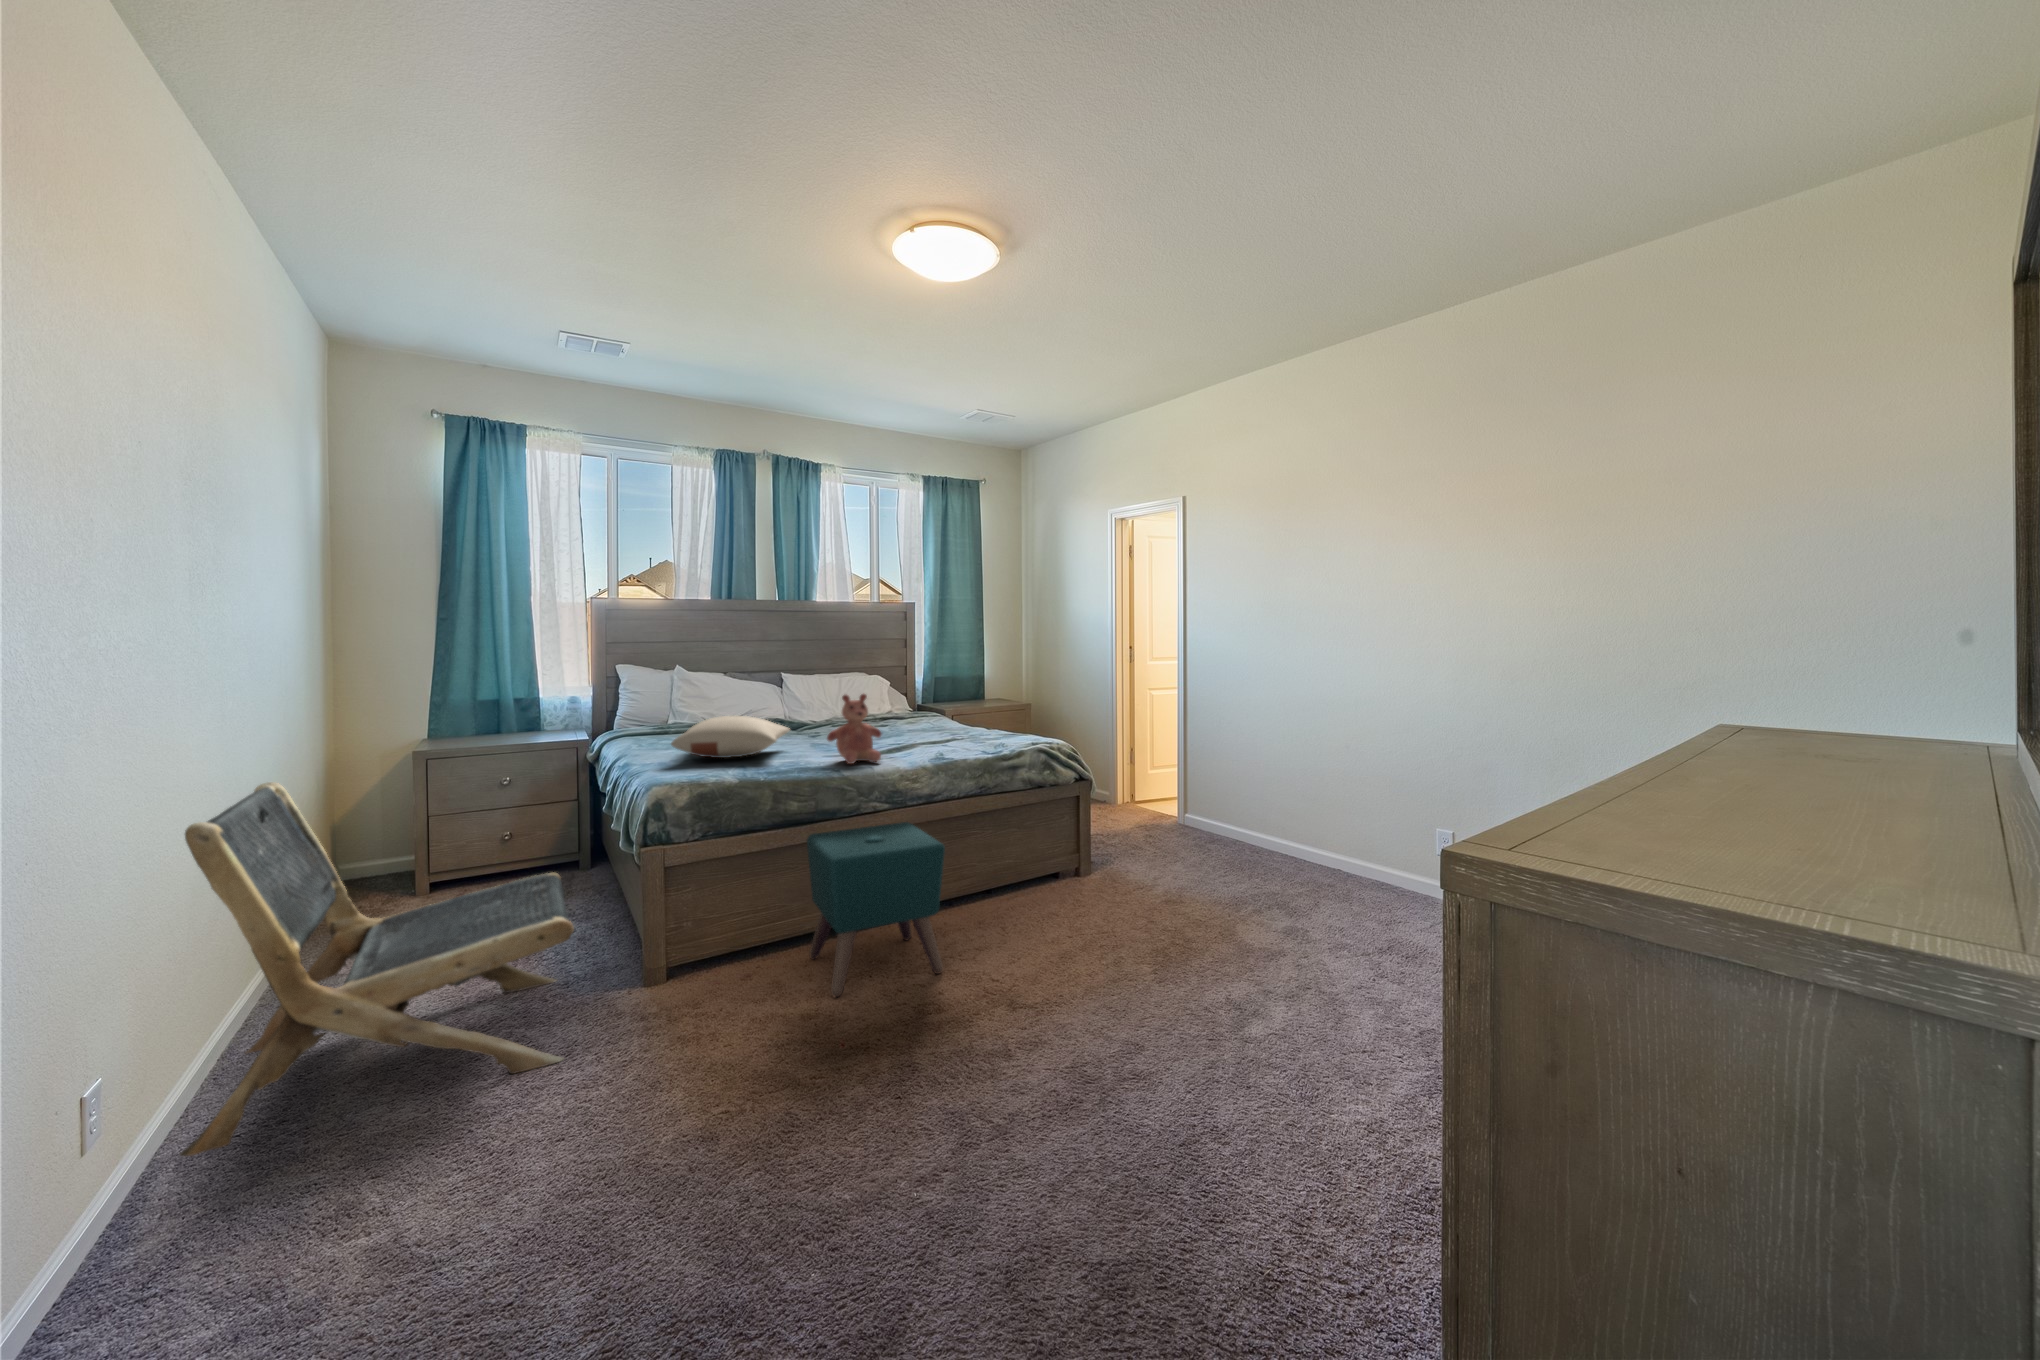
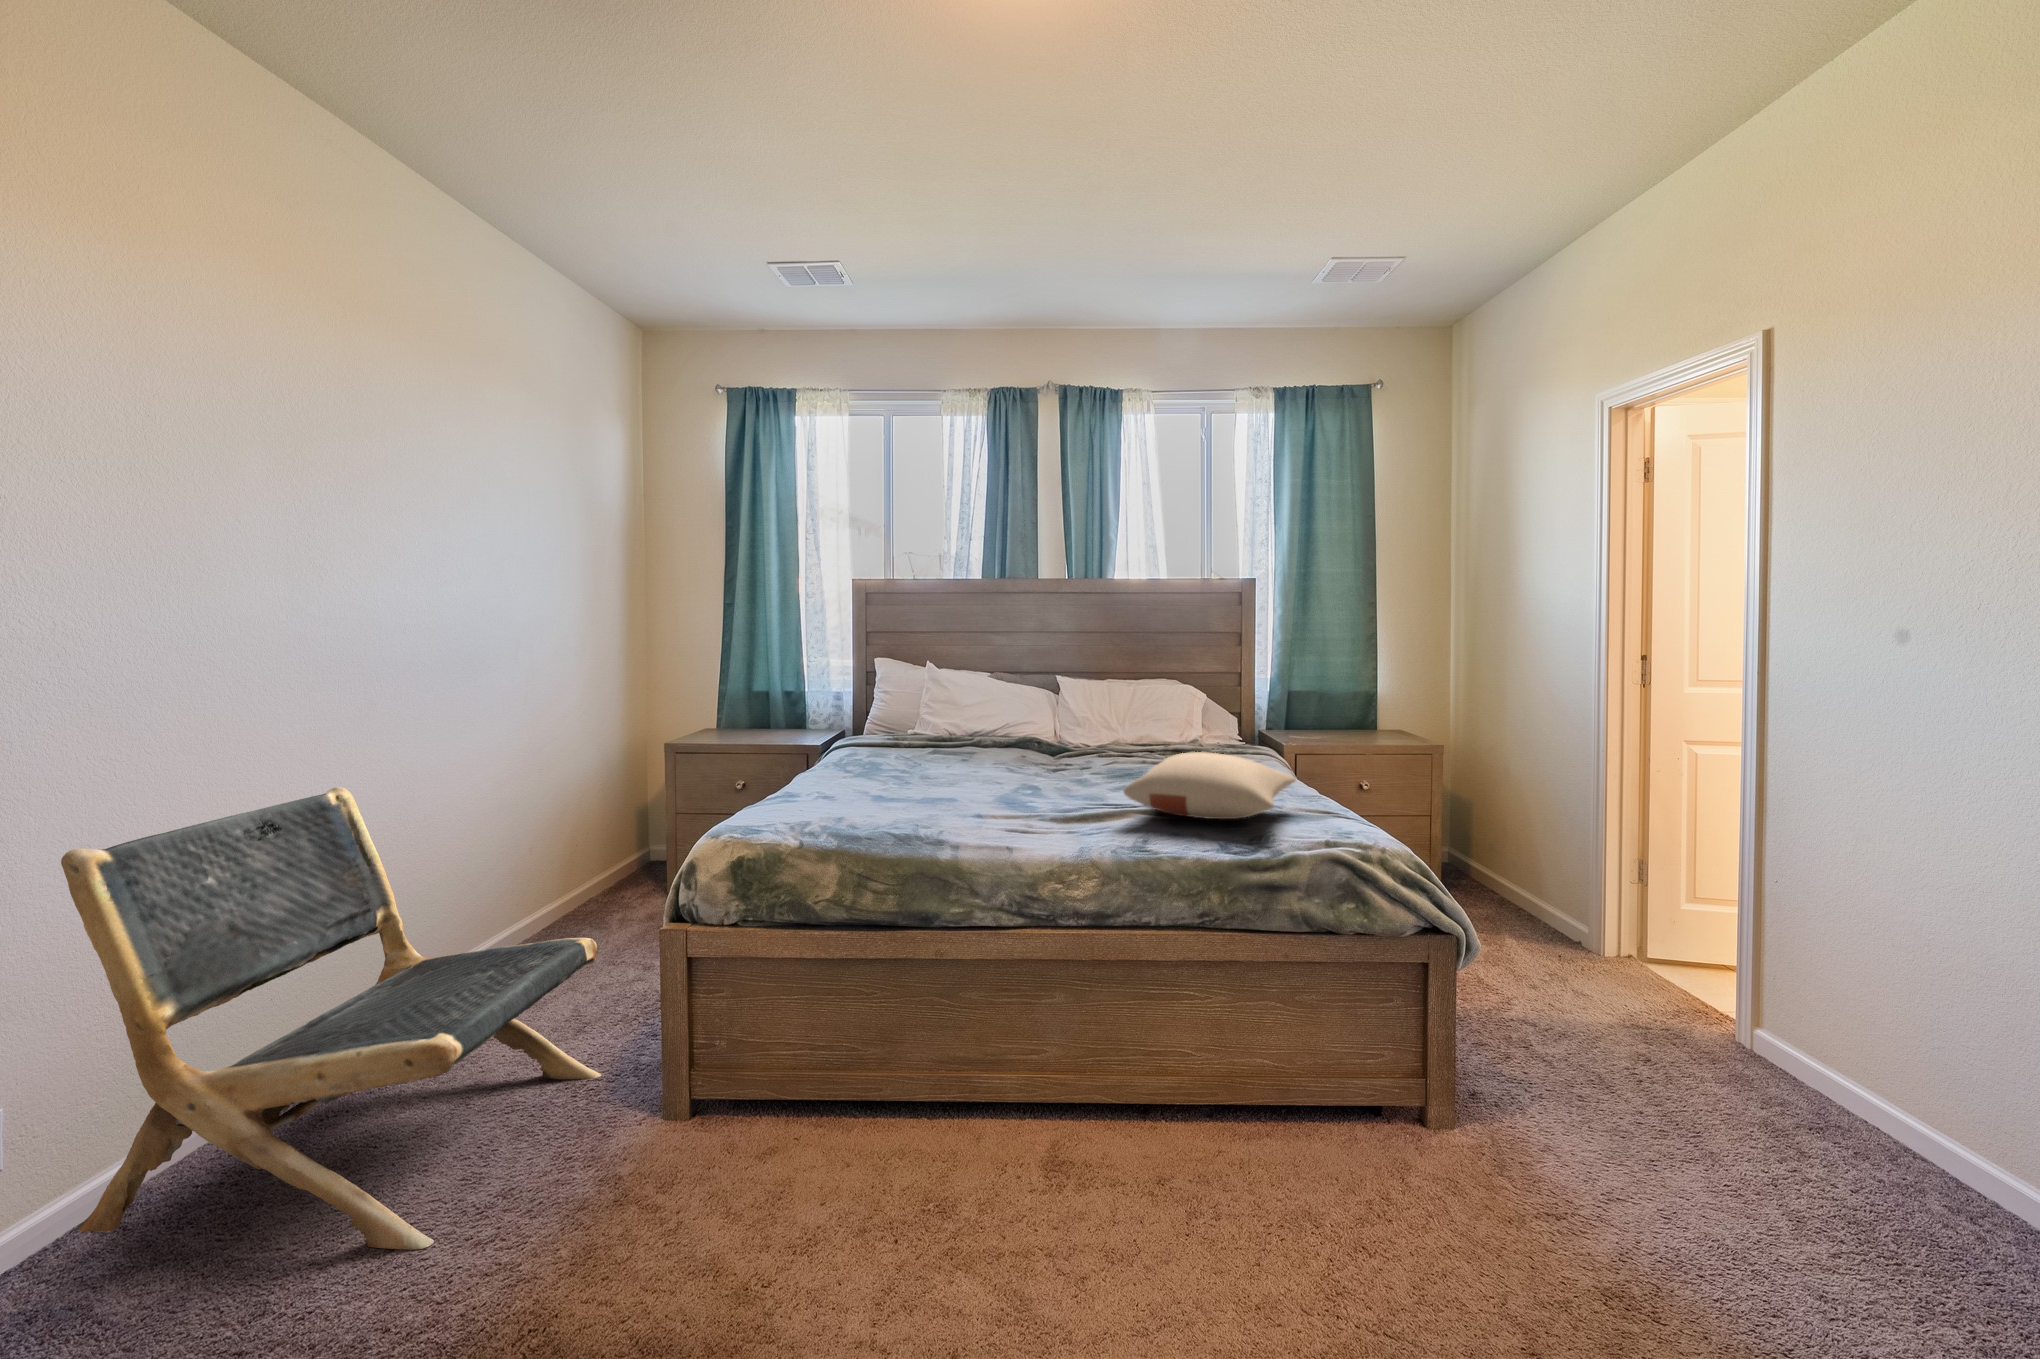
teddy bear: present [827,694,881,764] -> none [966,725,1054,842]
pillow: present [671,716,789,758] -> present [1124,752,1296,819]
ottoman: present [807,822,945,997] -> none [779,962,1023,1313]

